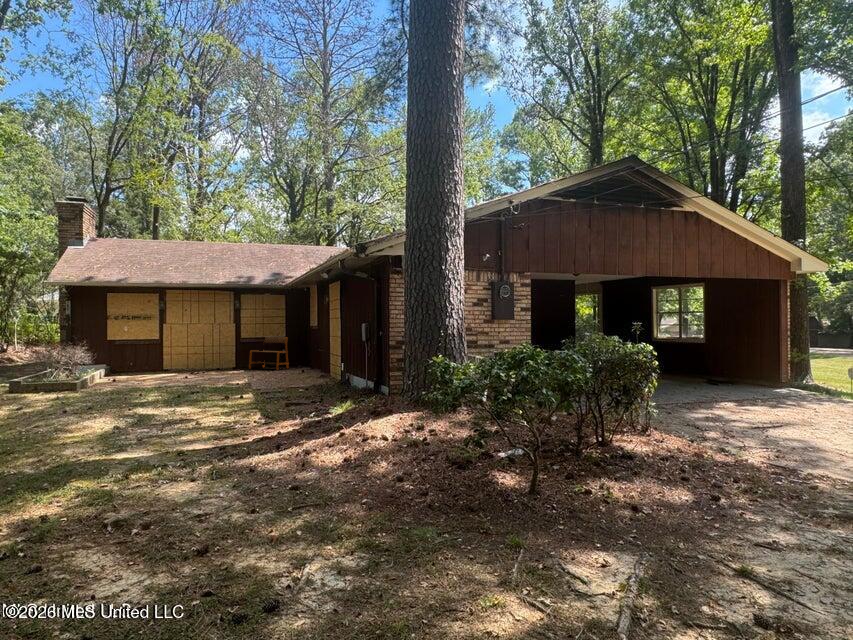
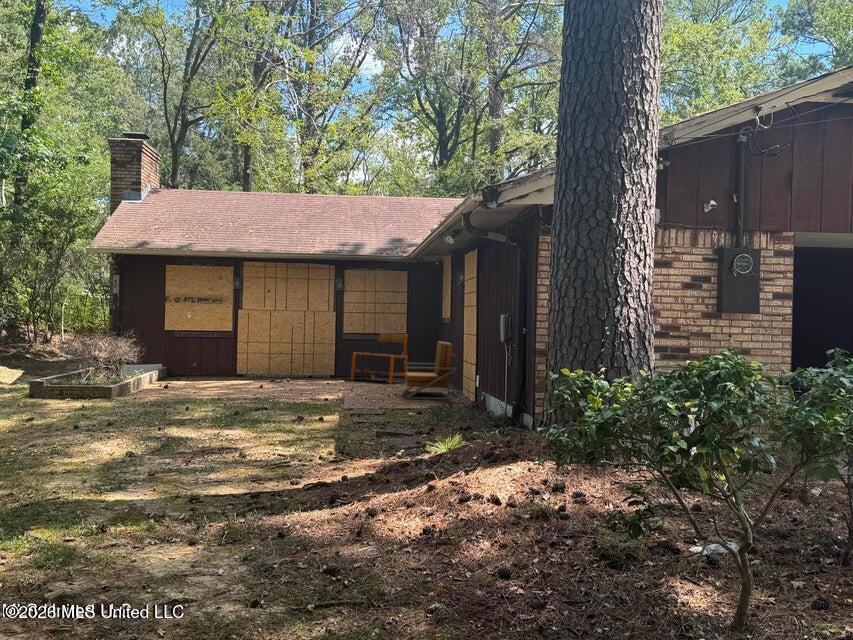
lounge chair: none [288,341,325,380] -> present [403,341,457,400]

